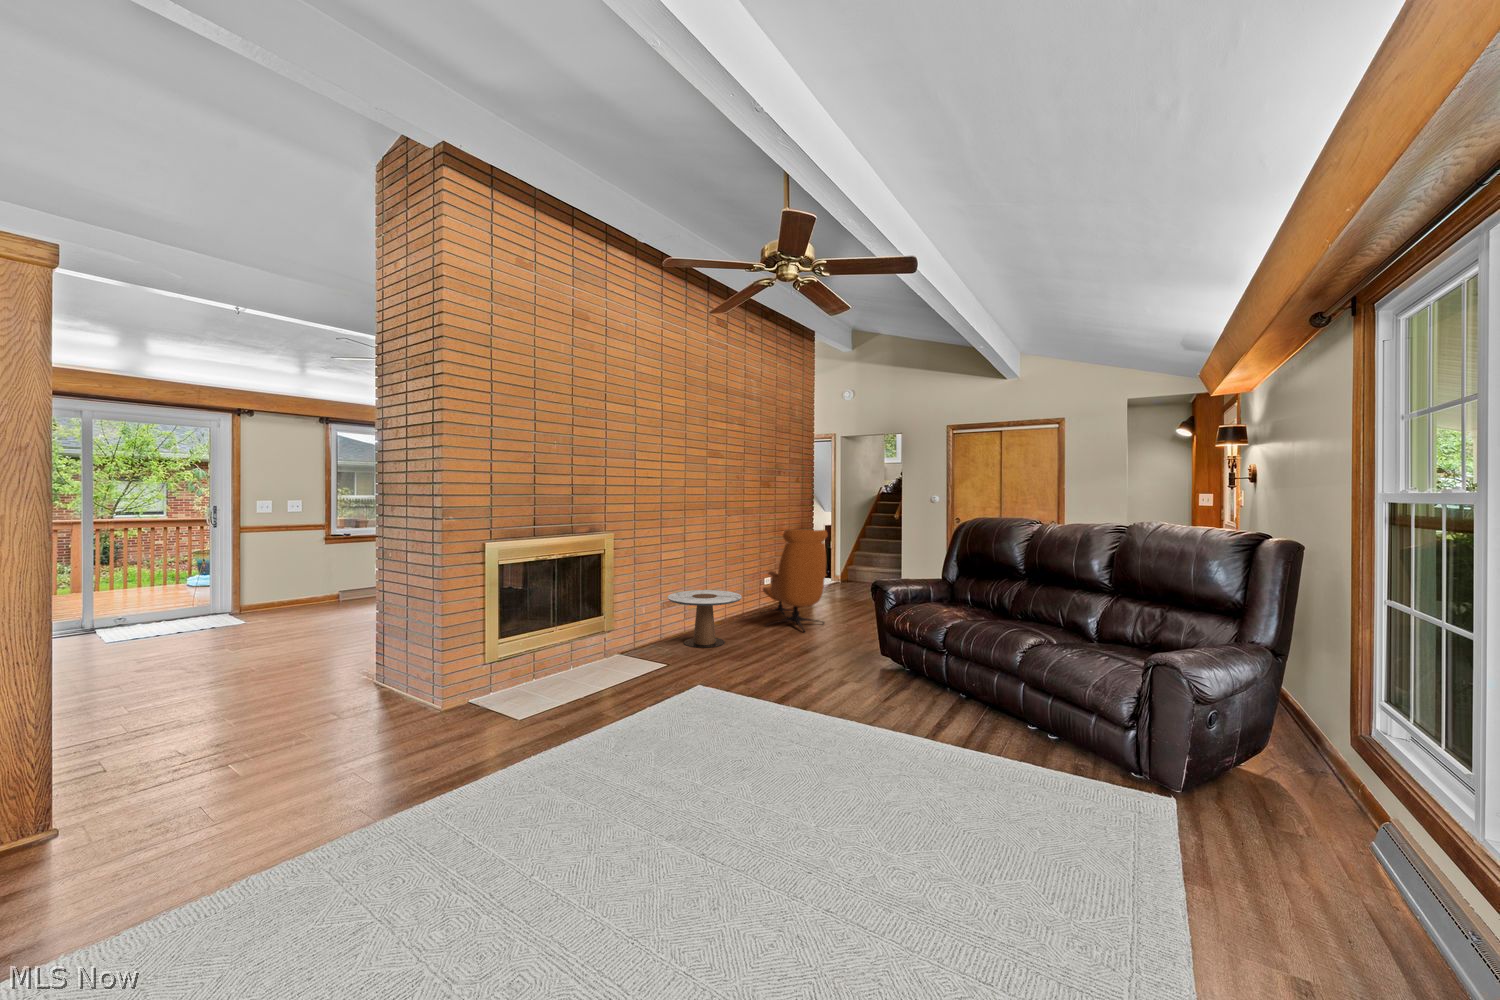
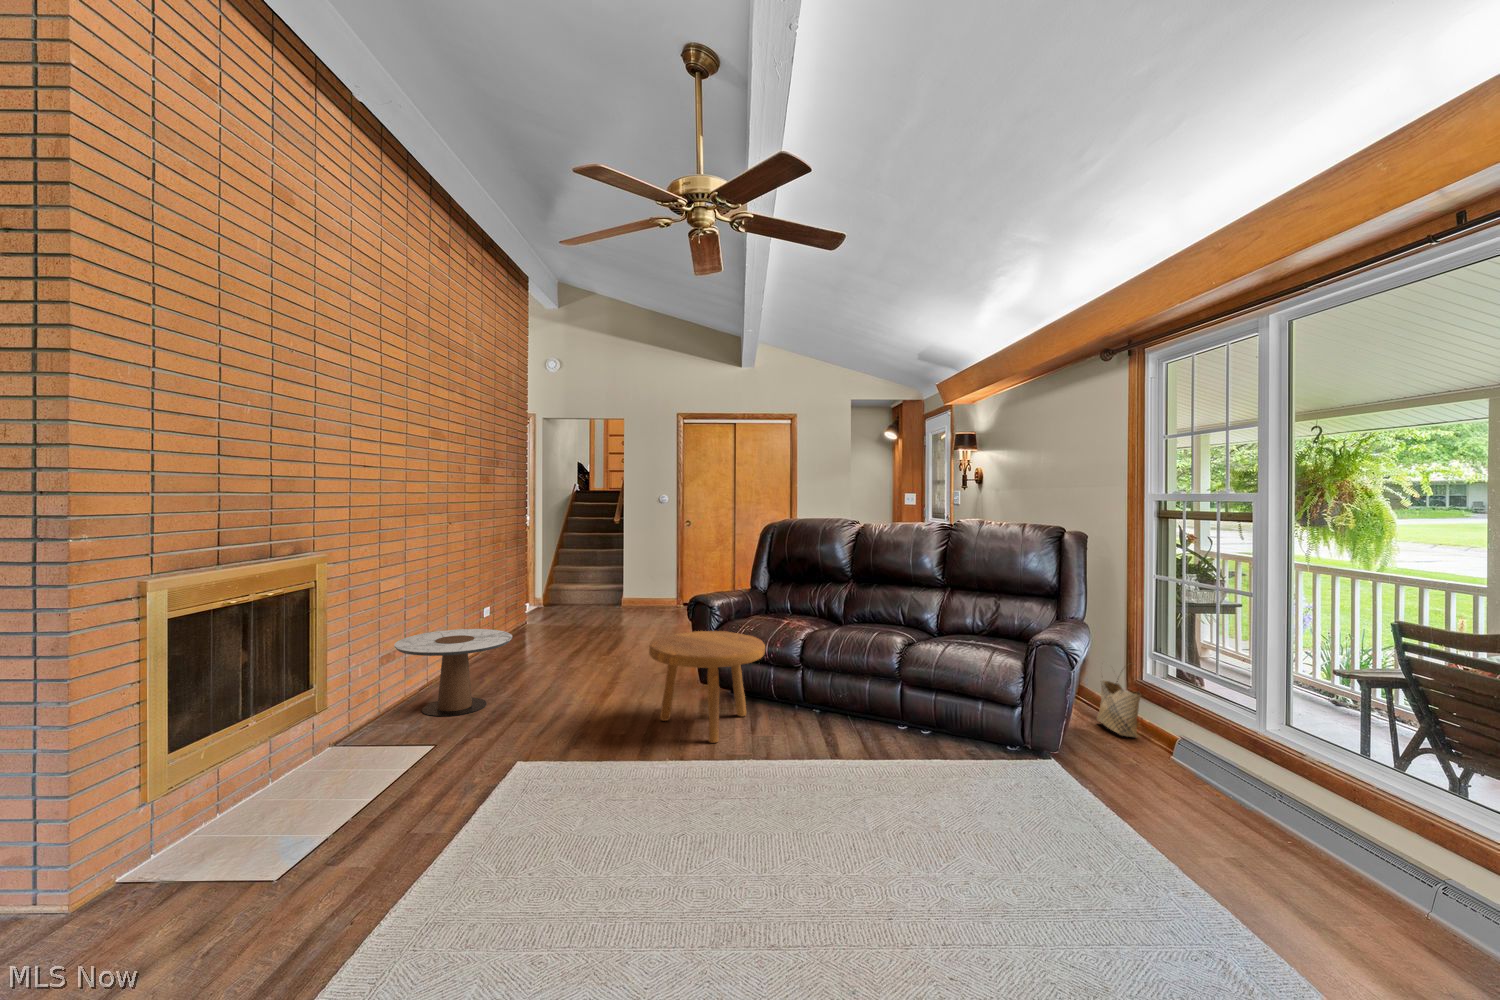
lounge chair: present [763,530,828,632] -> none [489,537,604,671]
footstool: none [804,609,900,700] -> present [649,631,765,743]
woven basket: none [1301,702,1359,807] -> present [1097,664,1141,737]

